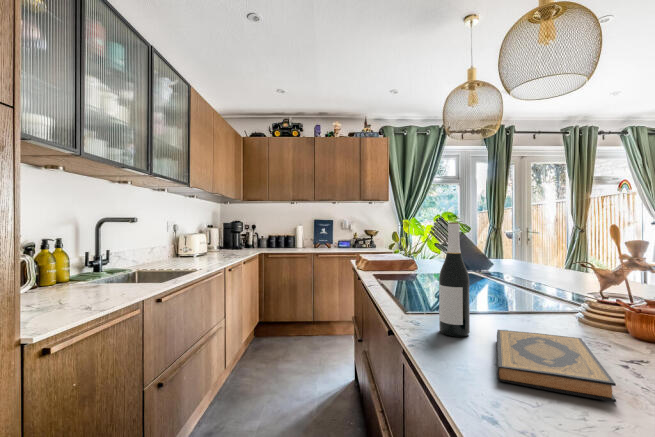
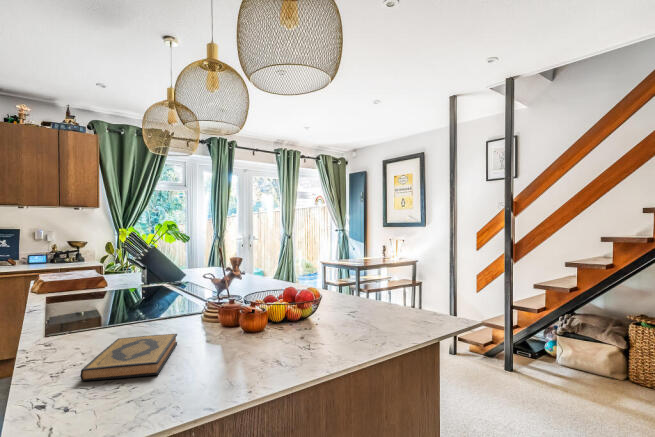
wine bottle: present [439,222,470,337] -> none [67,250,98,352]

